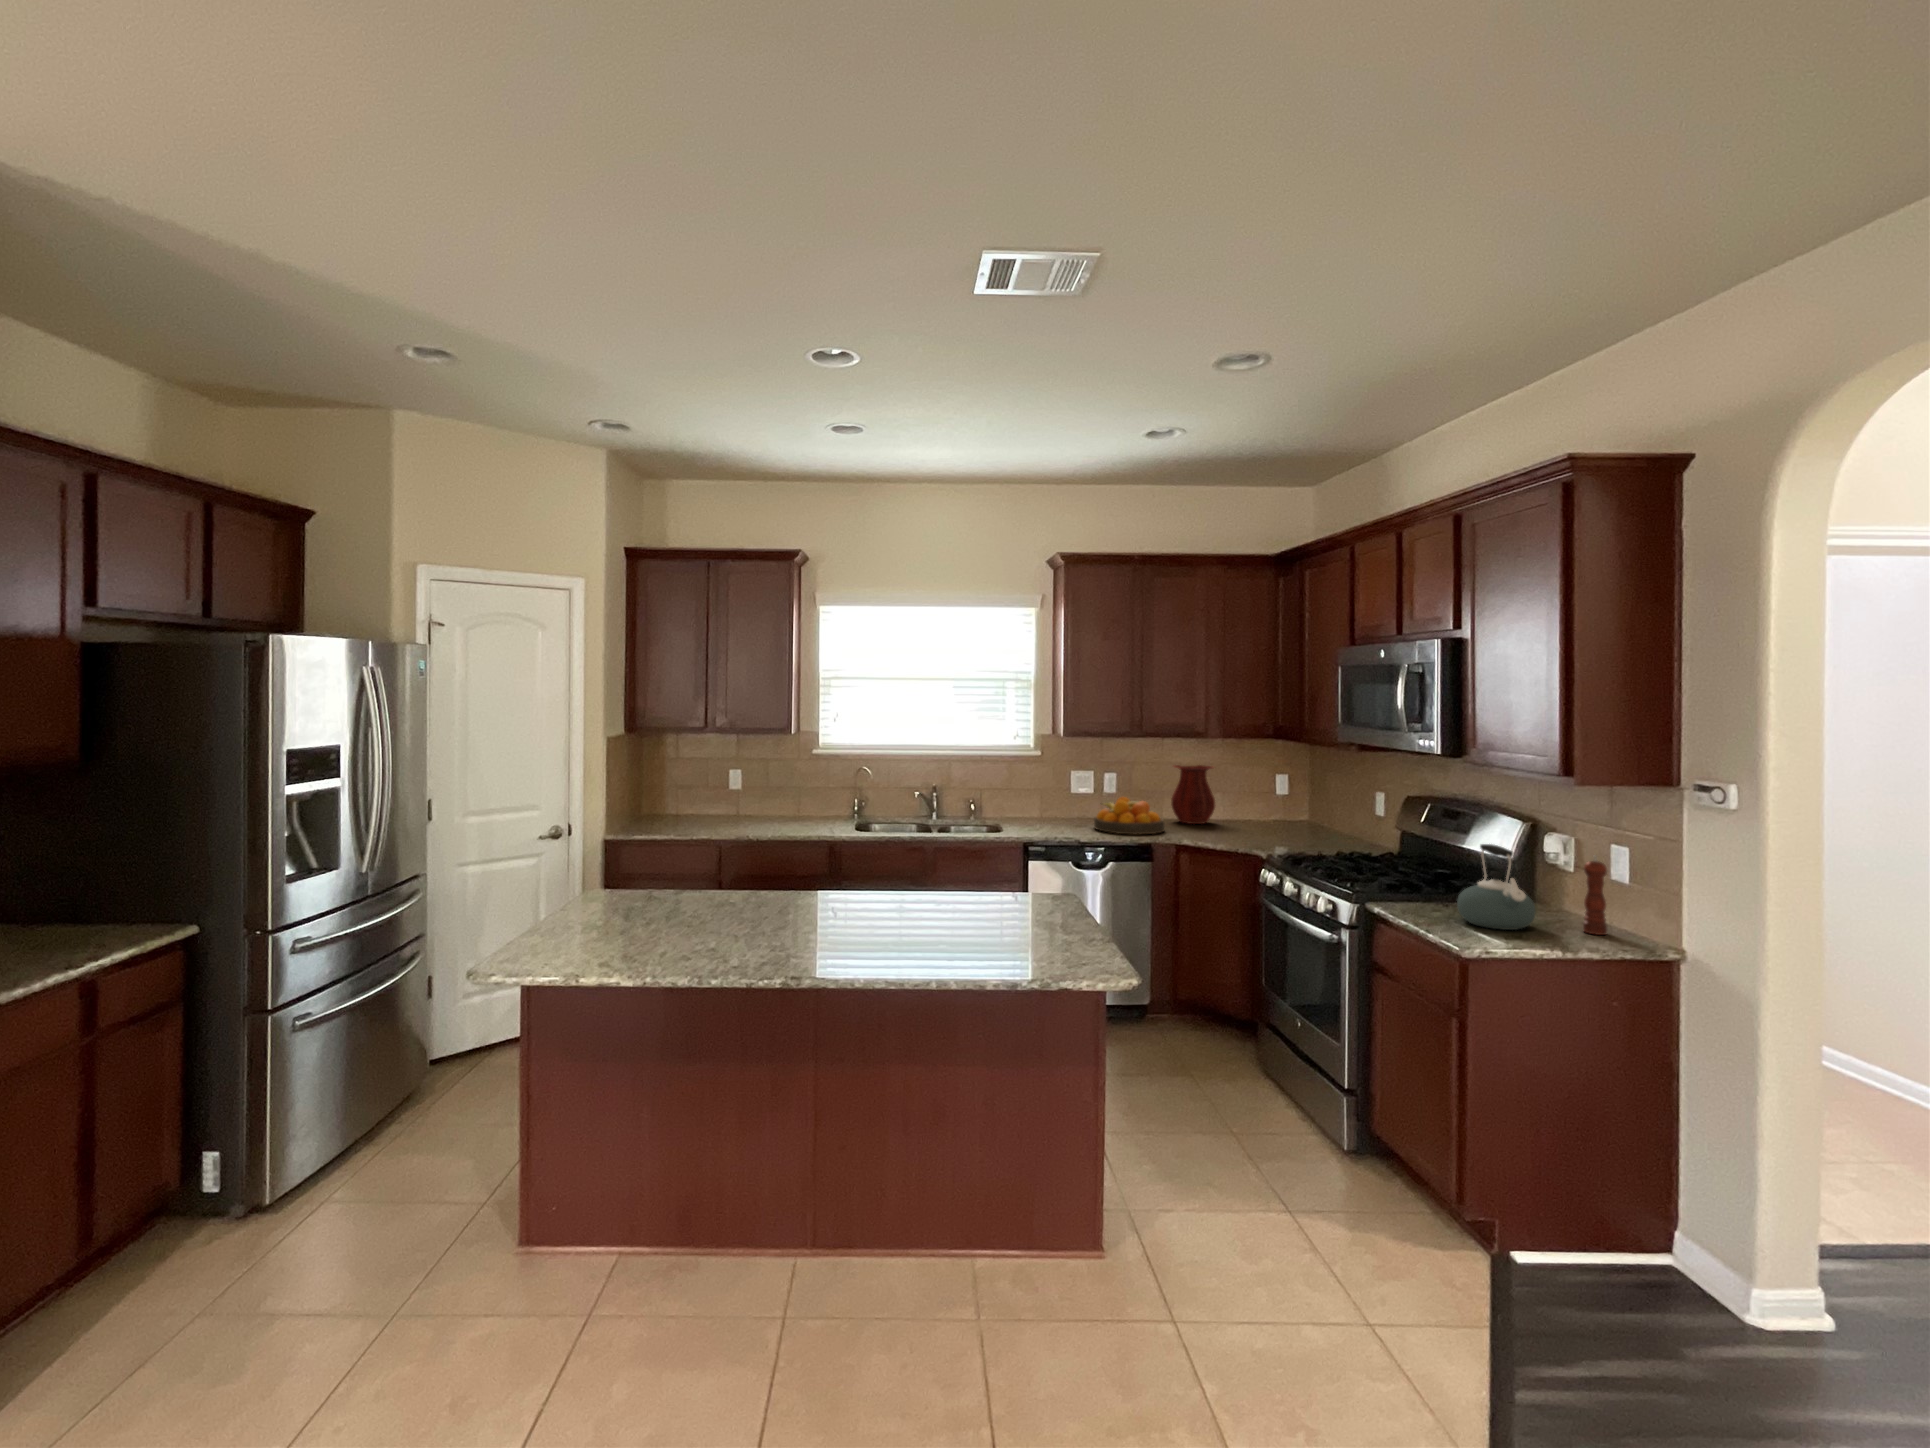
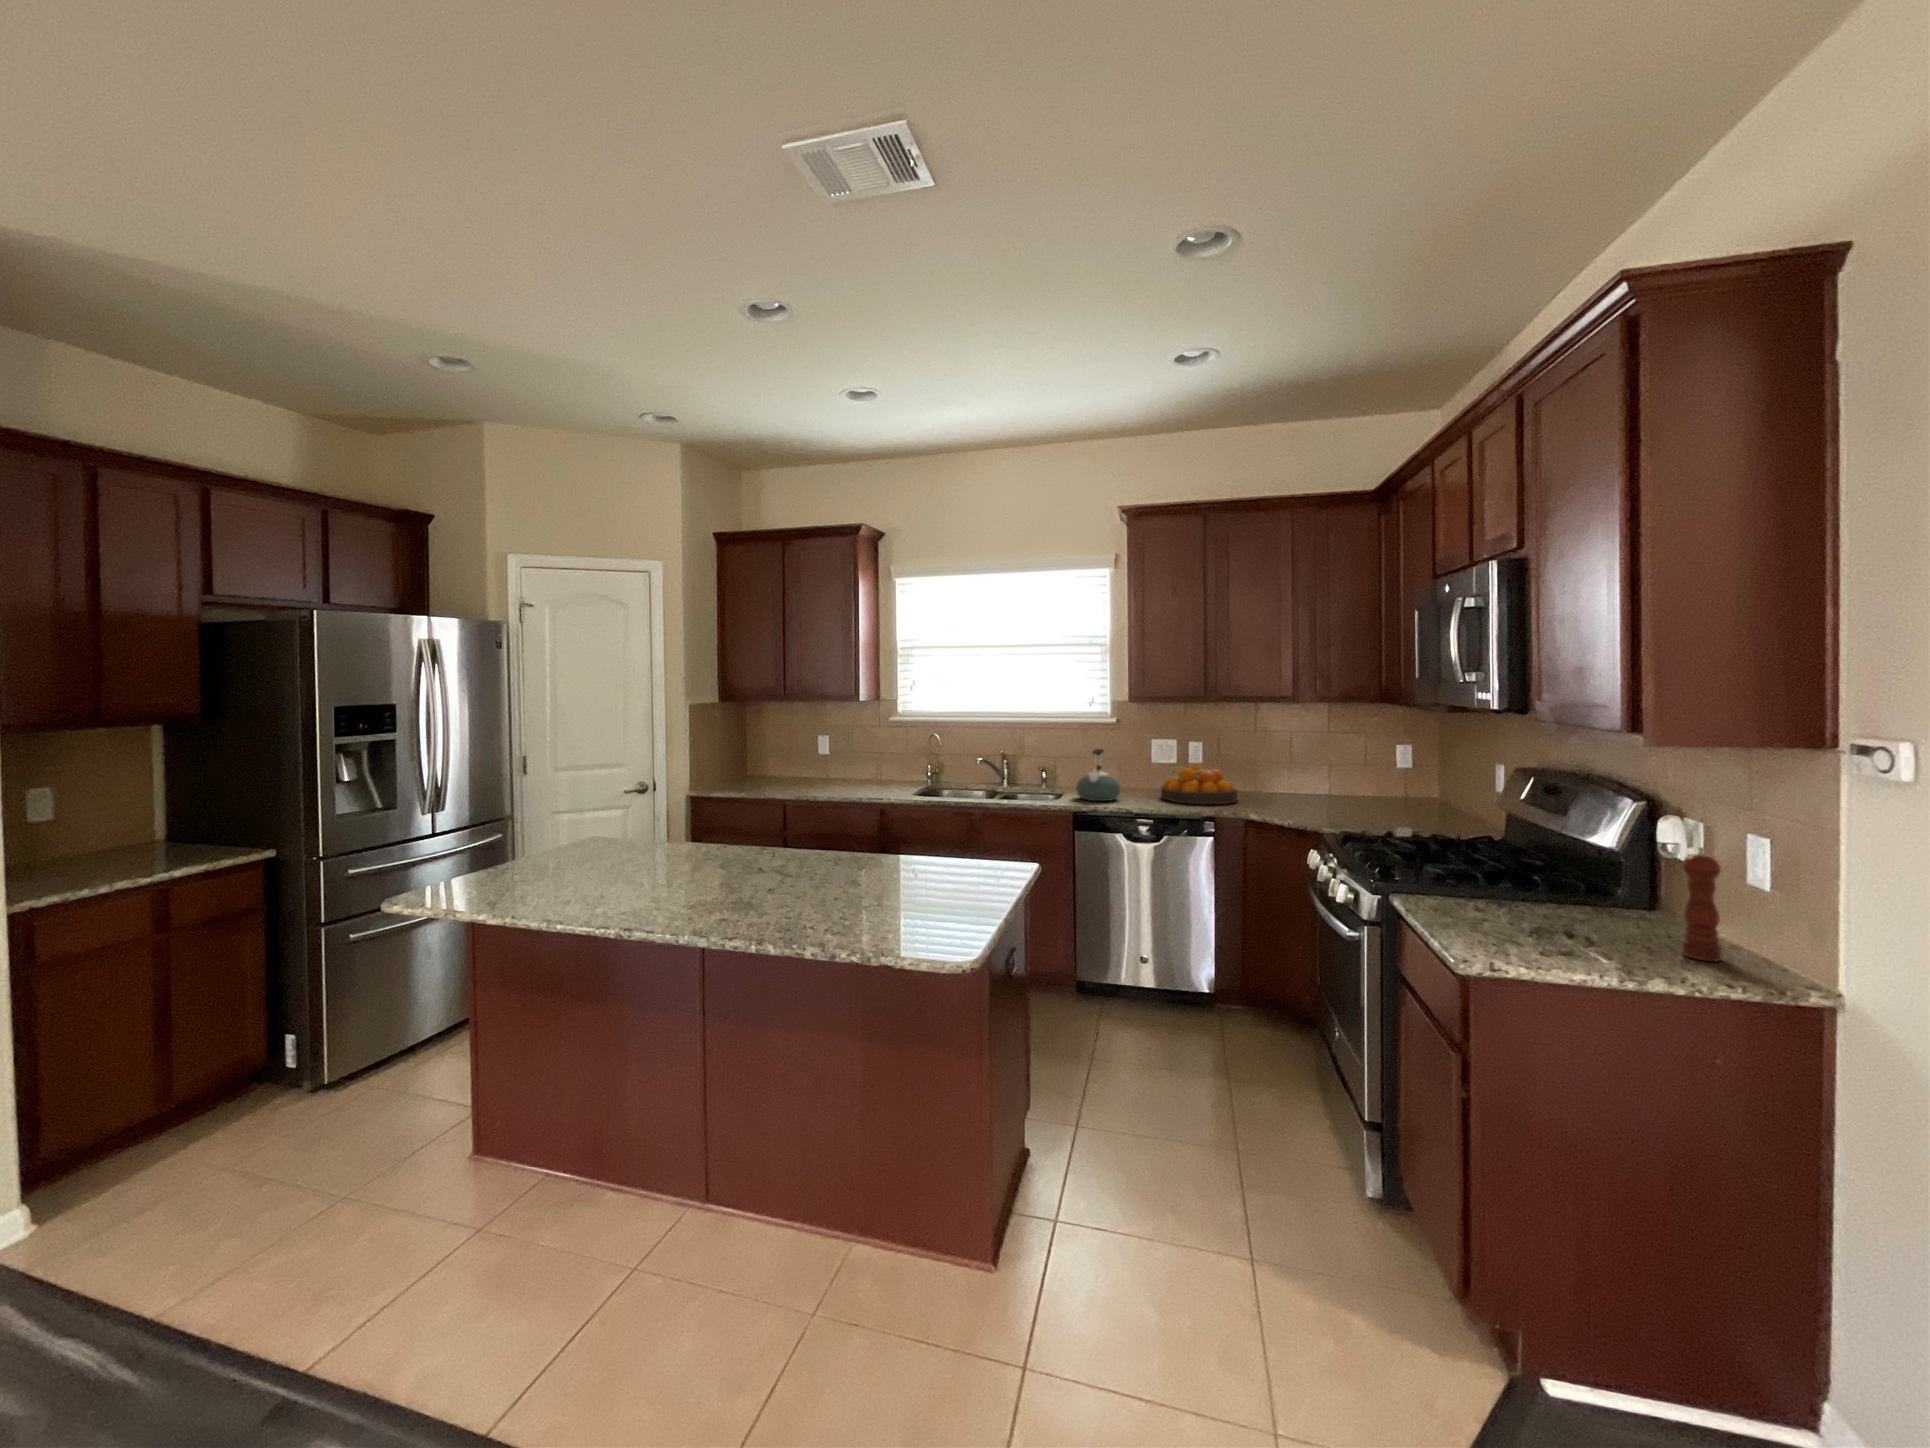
vase: present [1171,765,1215,824] -> none [1258,732,1309,796]
kettle: present [1457,844,1535,930] -> present [1076,749,1120,801]

